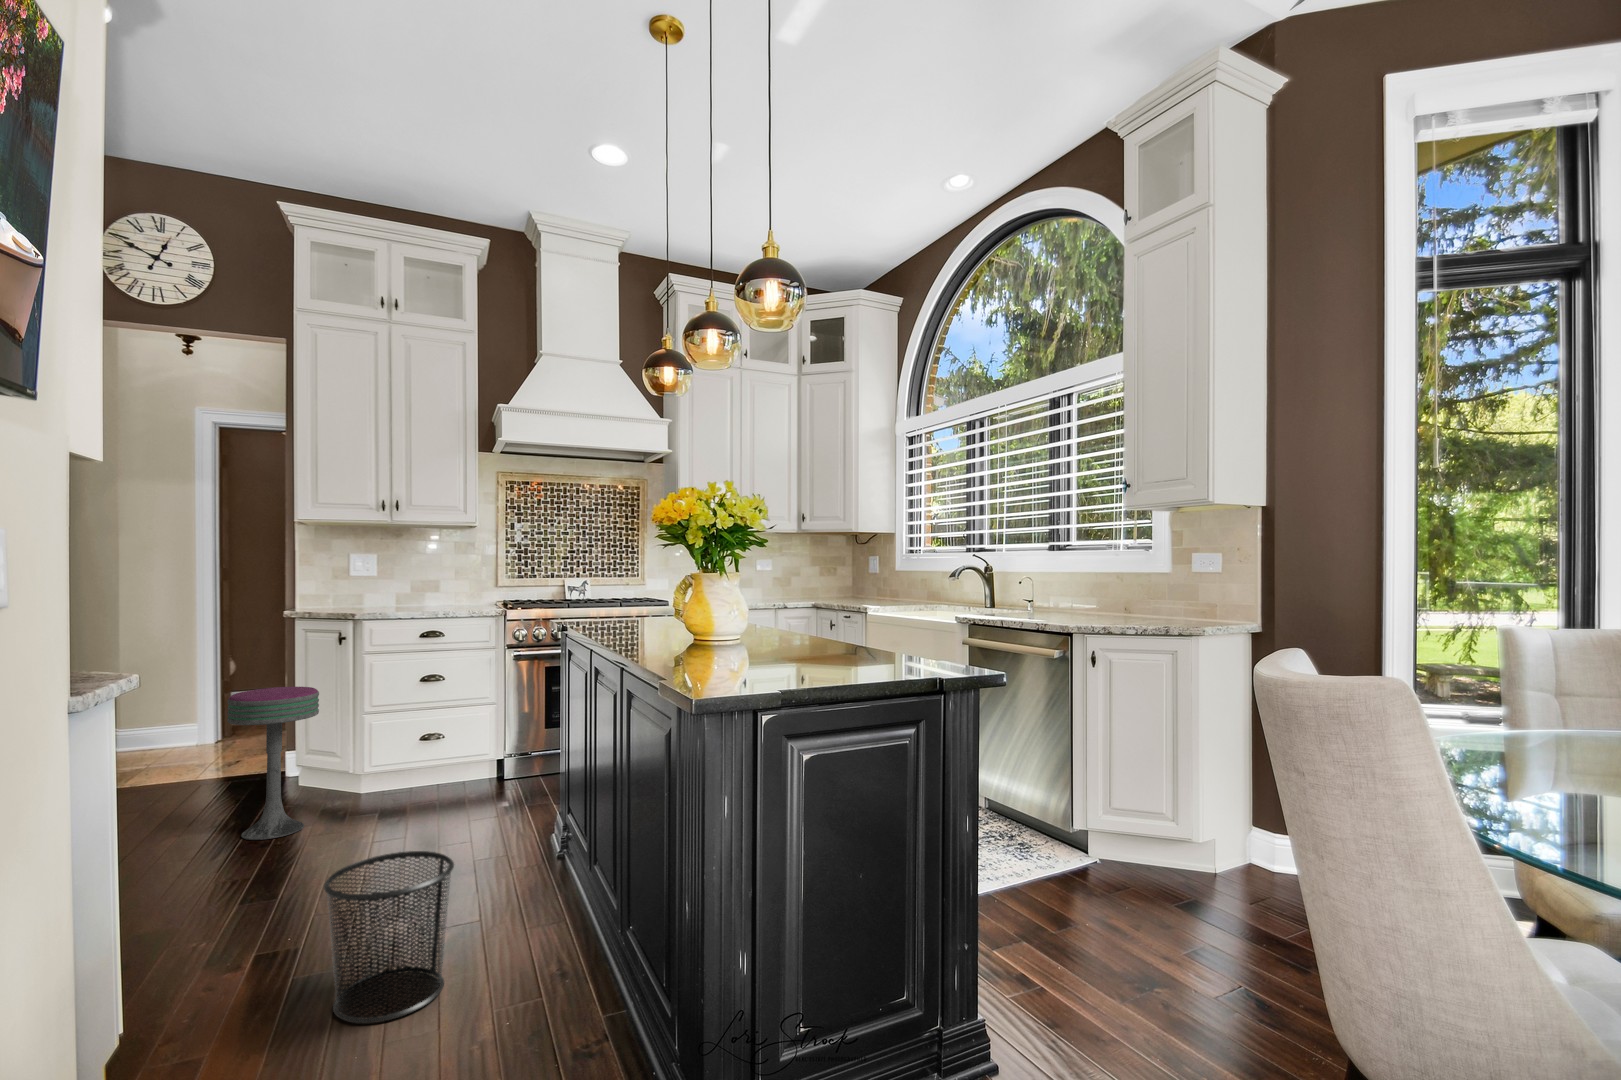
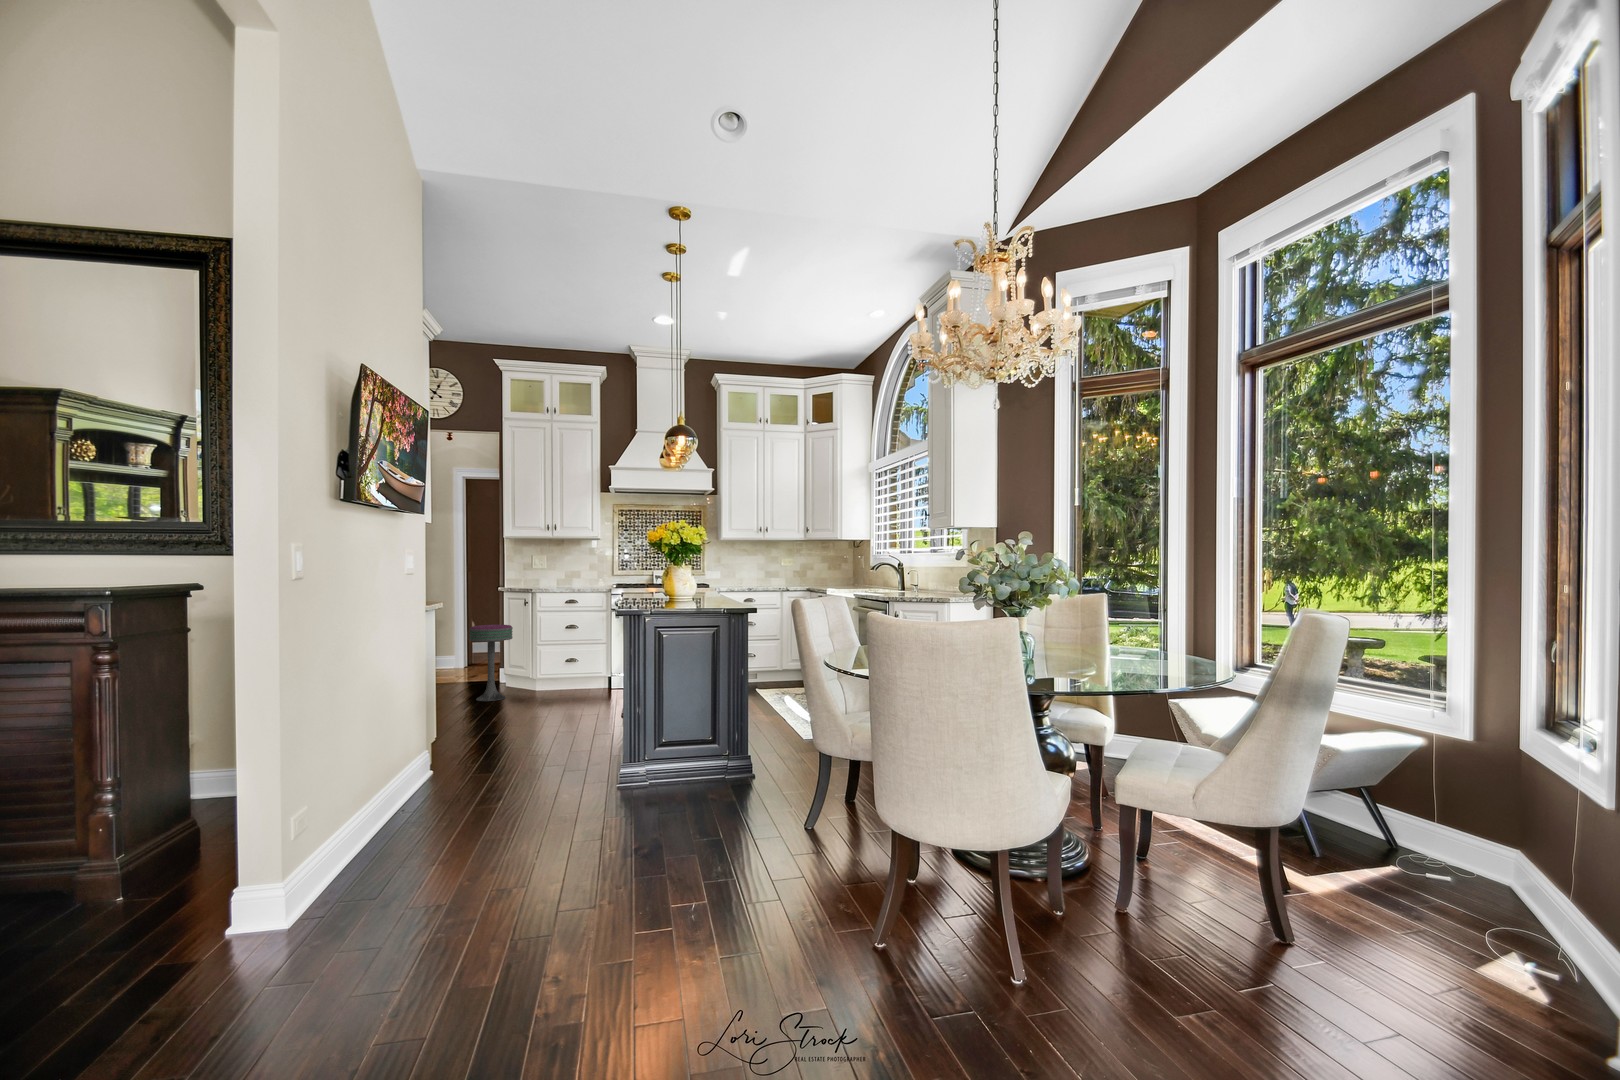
waste bin: present [324,851,454,1024] -> none [504,686,557,748]

